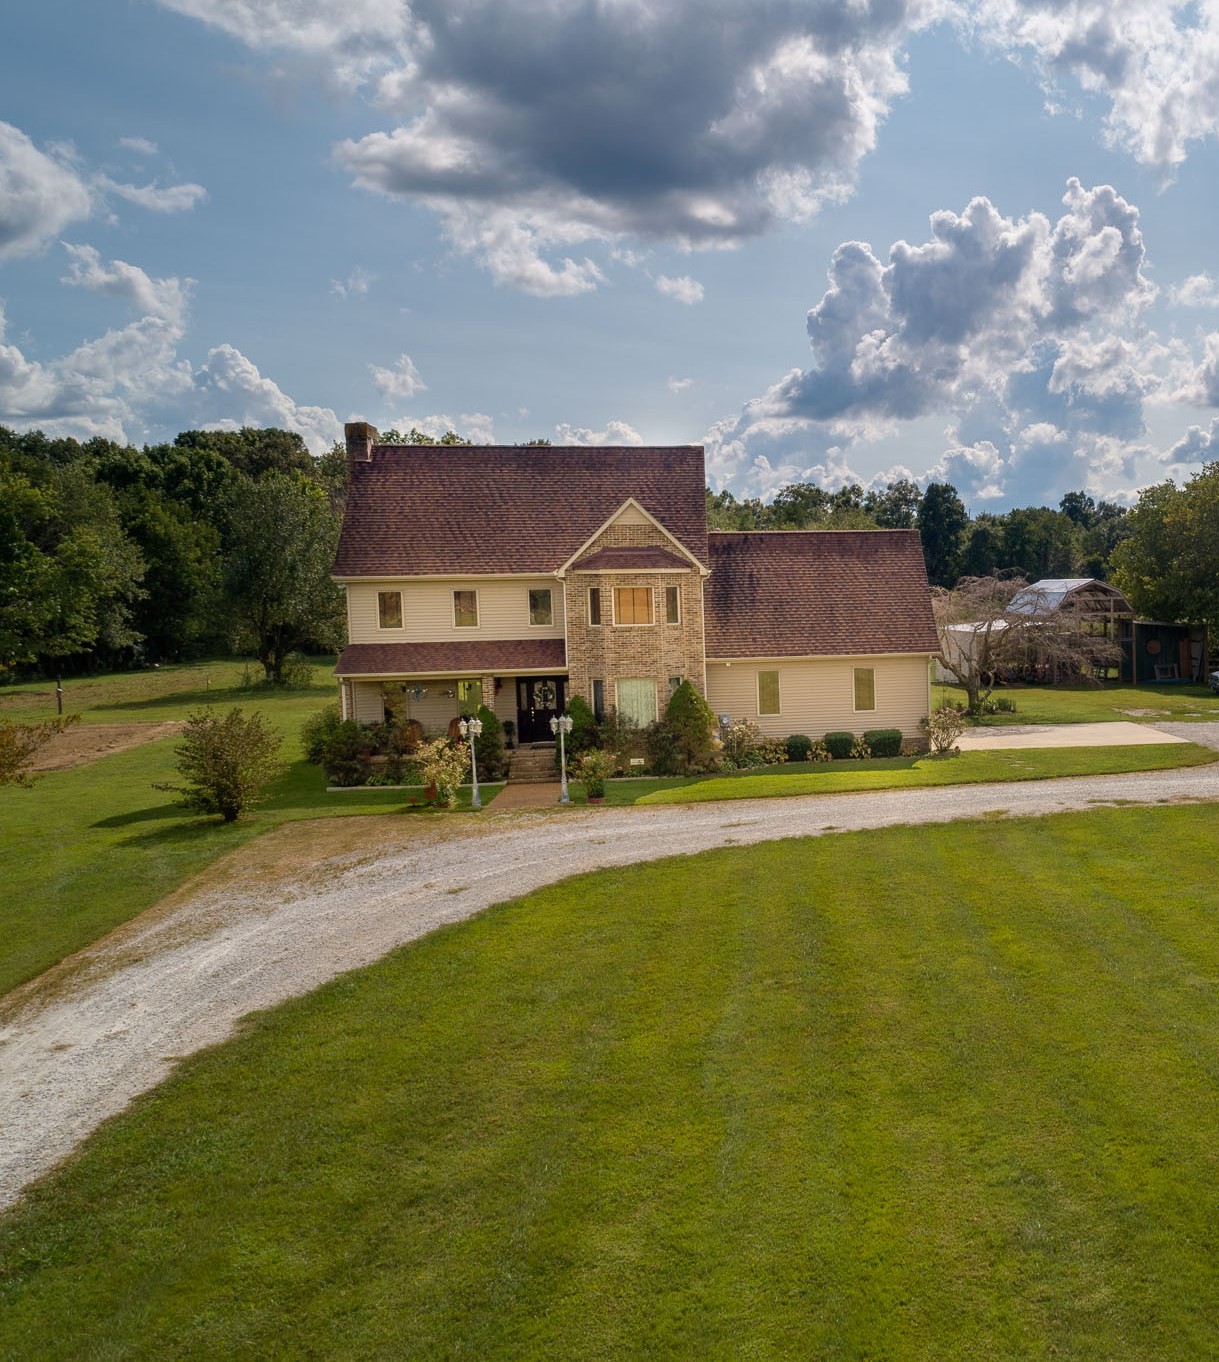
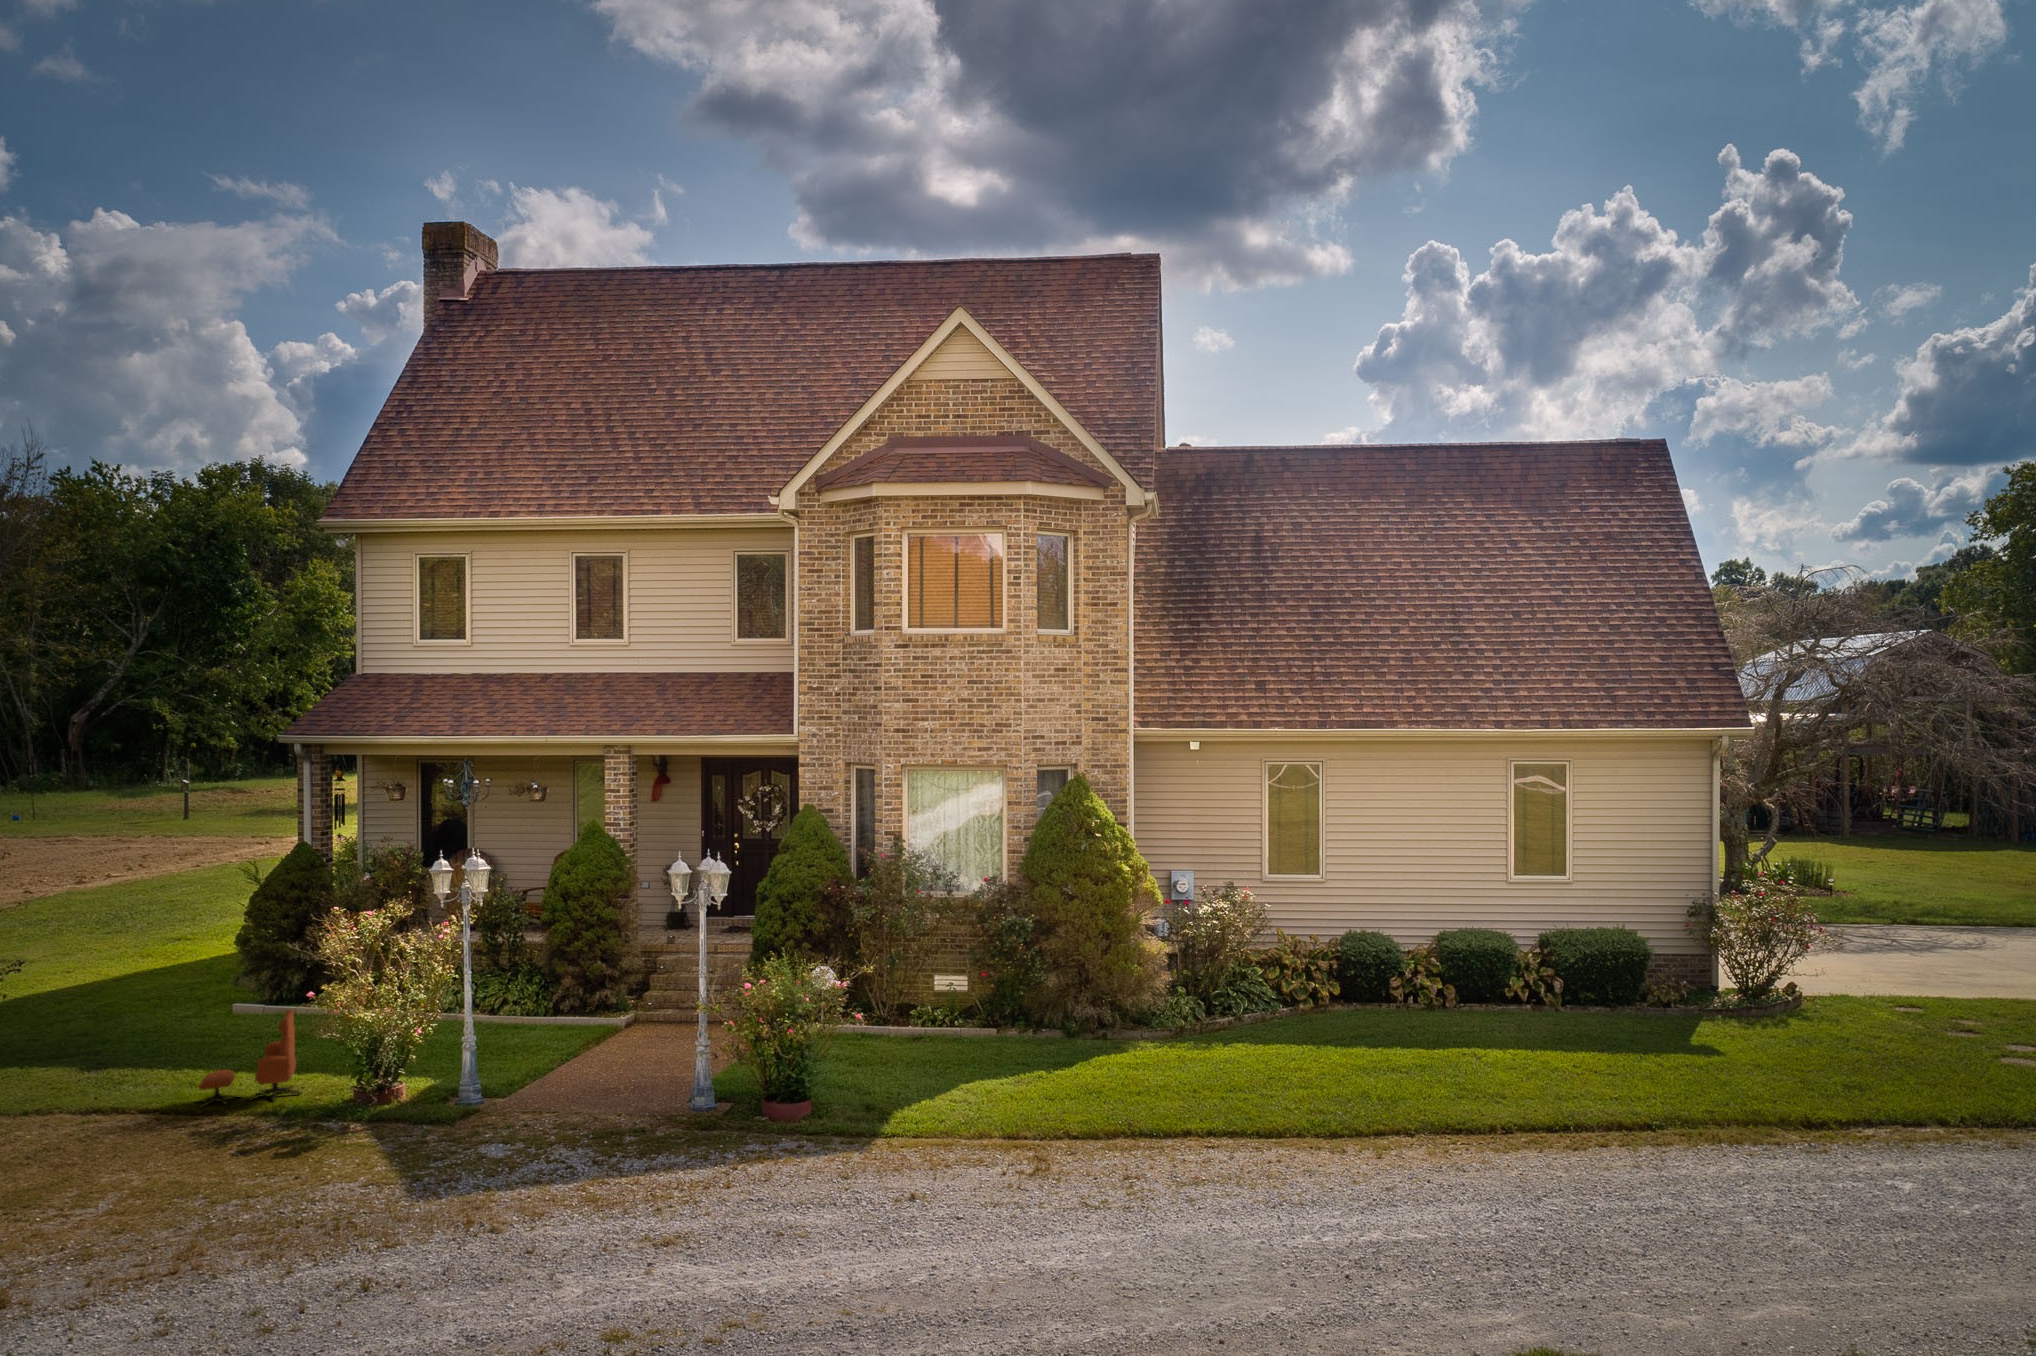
round table: present [697,752,726,774] -> none [1090,970,1172,1042]

